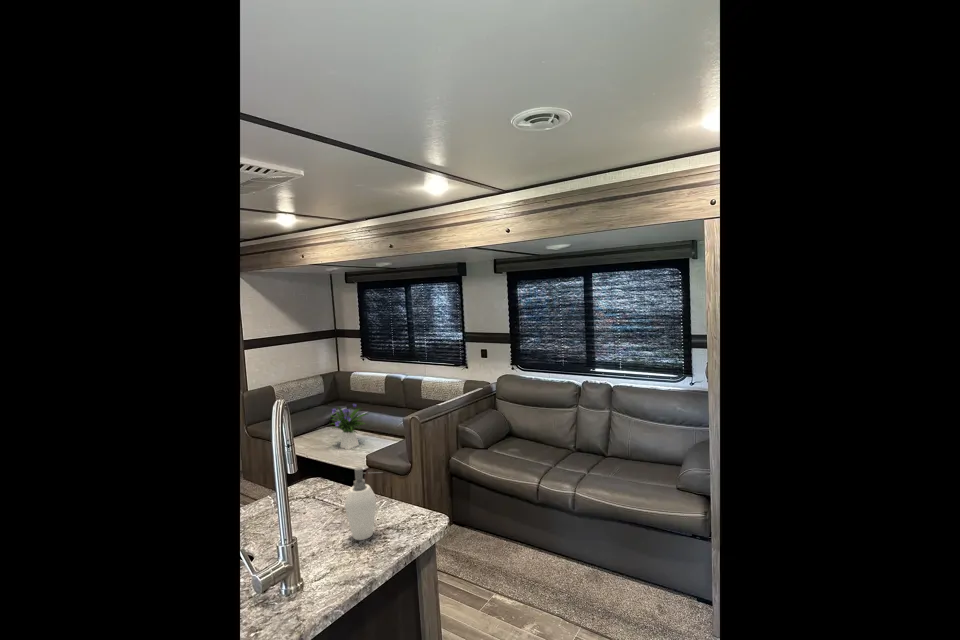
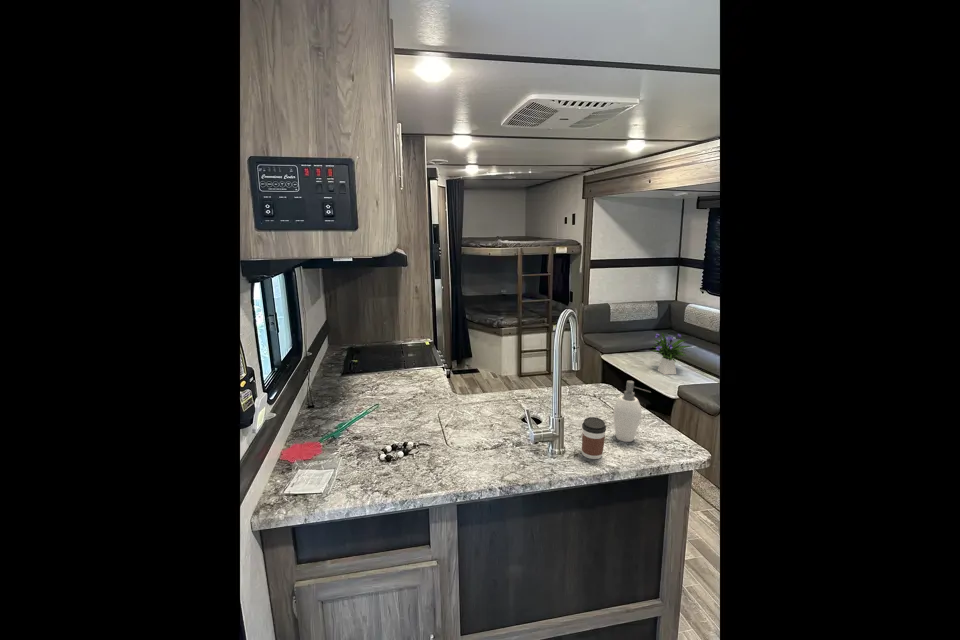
coffee cup: none [320,525,350,580] -> present [582,417,606,459]

